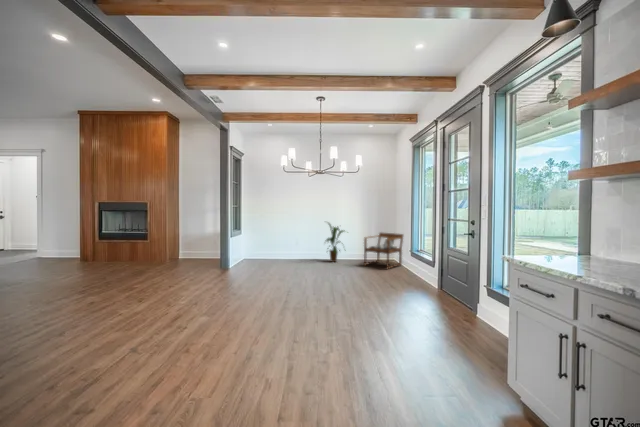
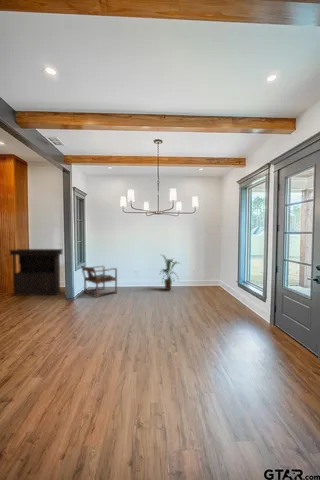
console table: none [161,214,218,264] -> present [10,249,62,295]
armchair: present [364,233,403,269] -> present [82,266,117,297]

